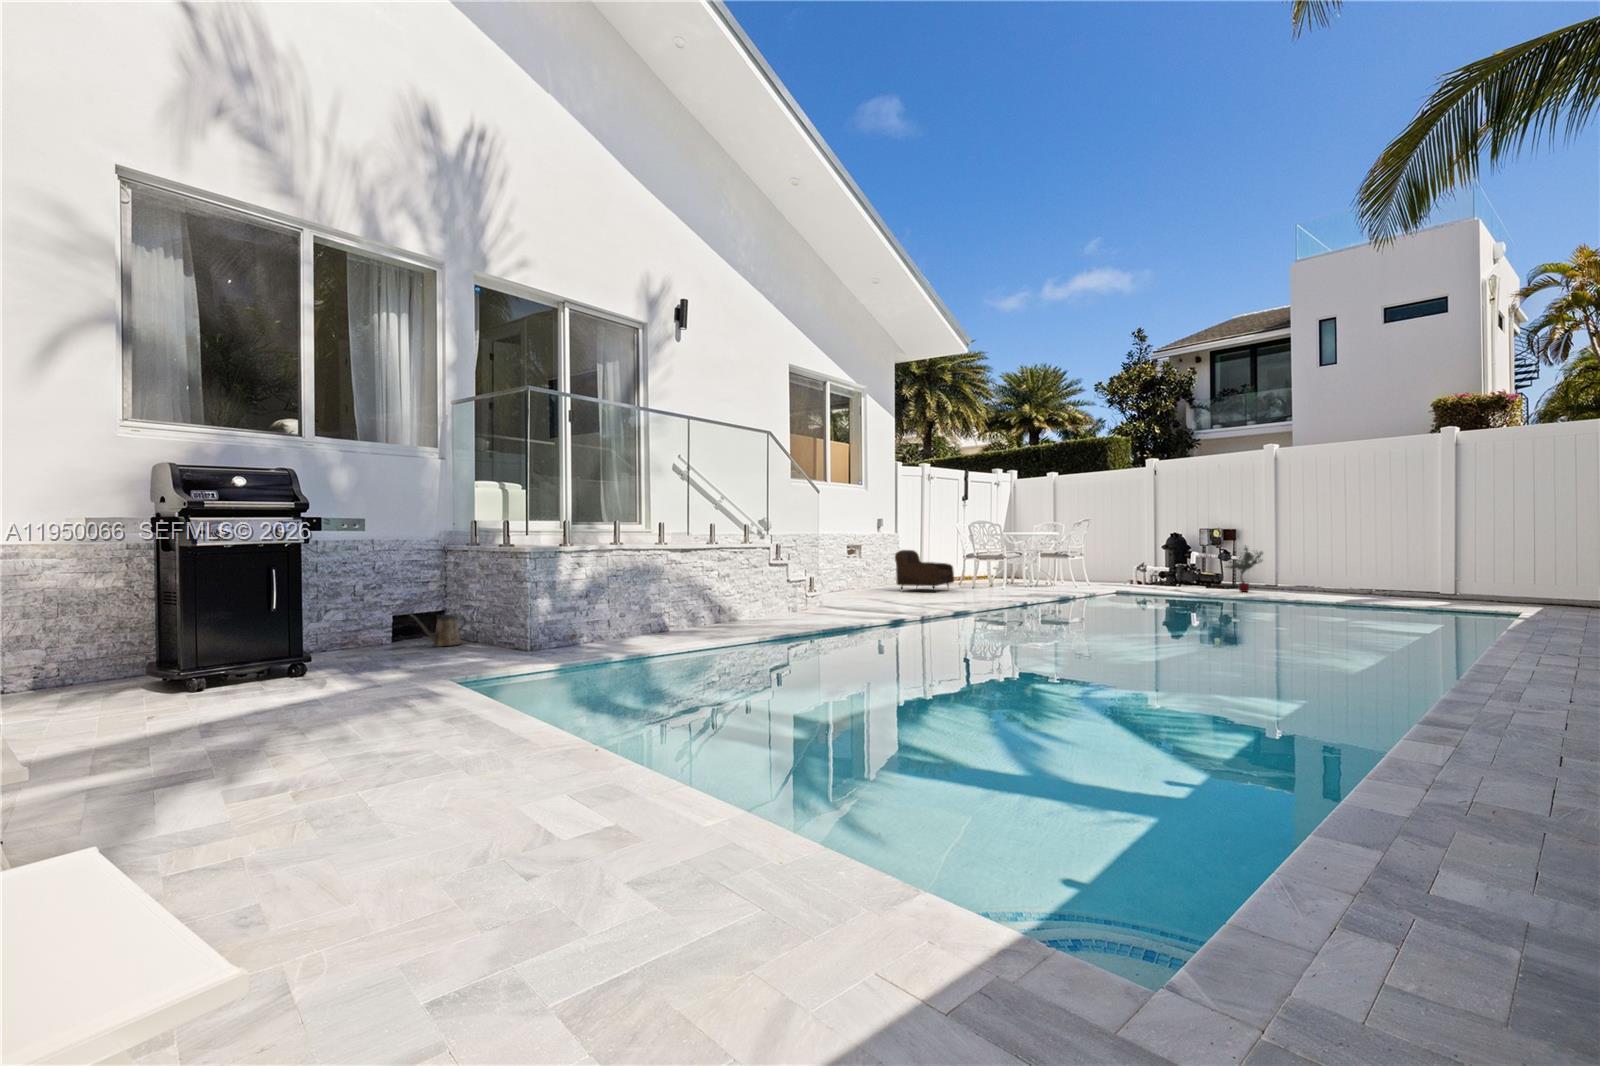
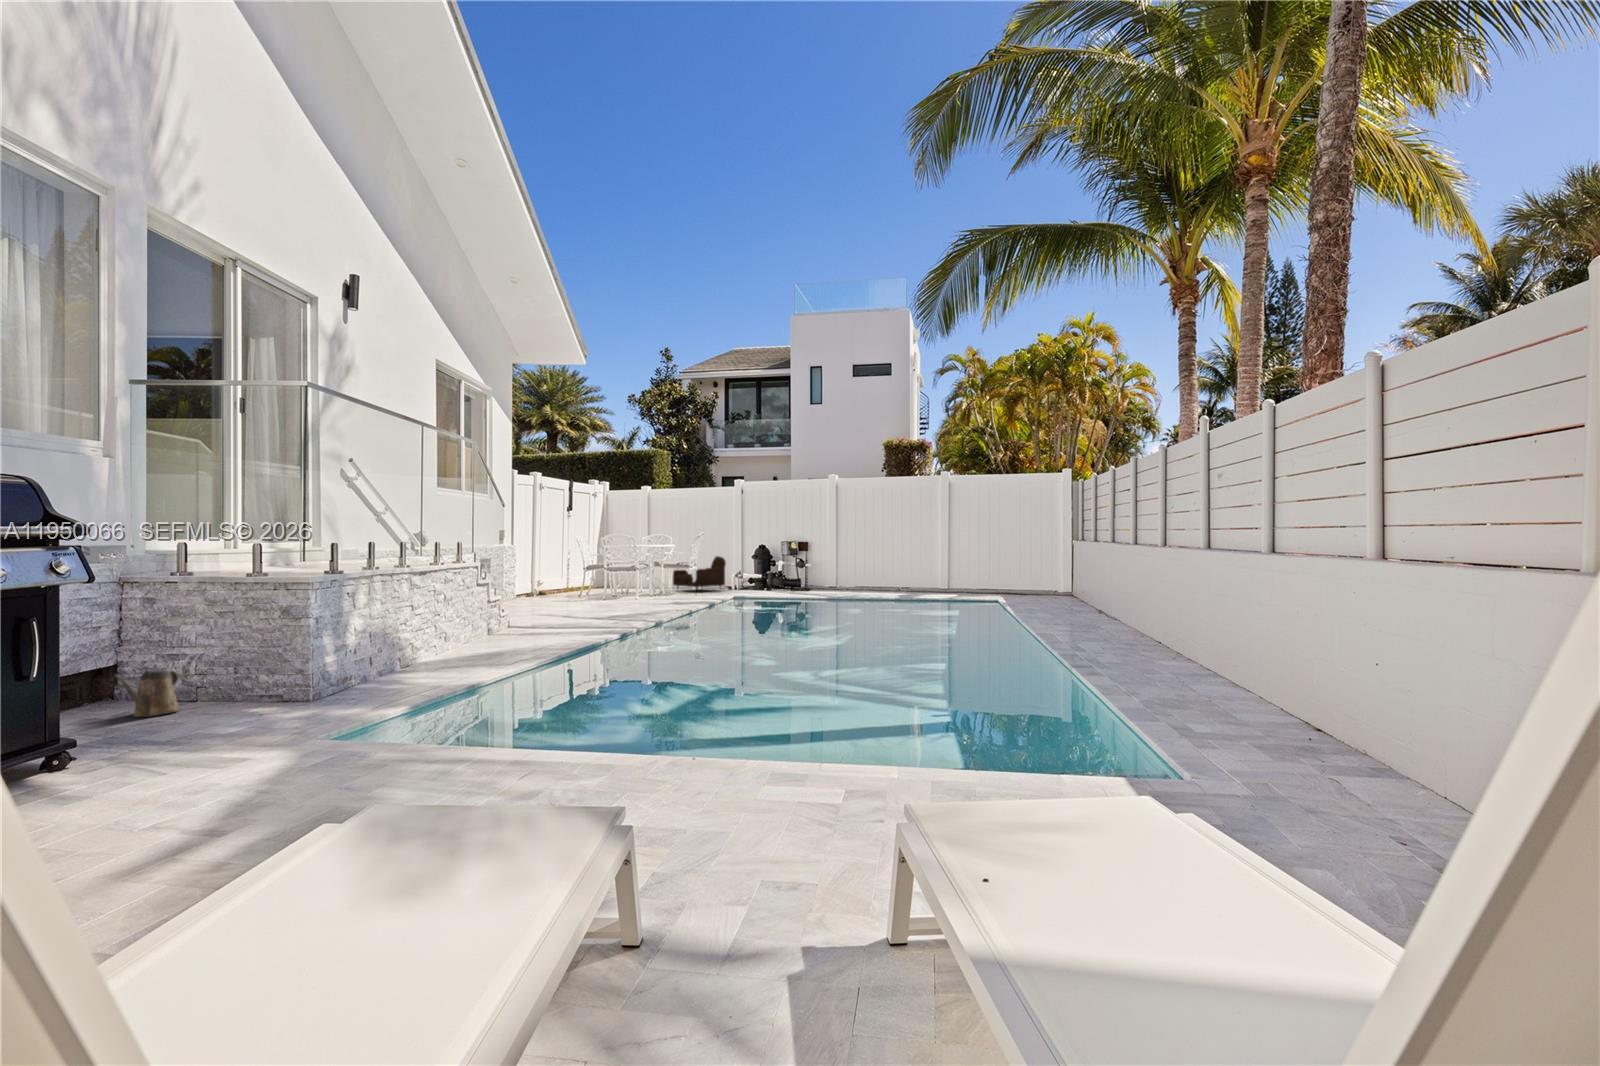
potted tree: present [1226,545,1263,592] -> none [800,553,826,592]
armchair: present [895,550,954,590] -> present [673,556,726,589]

